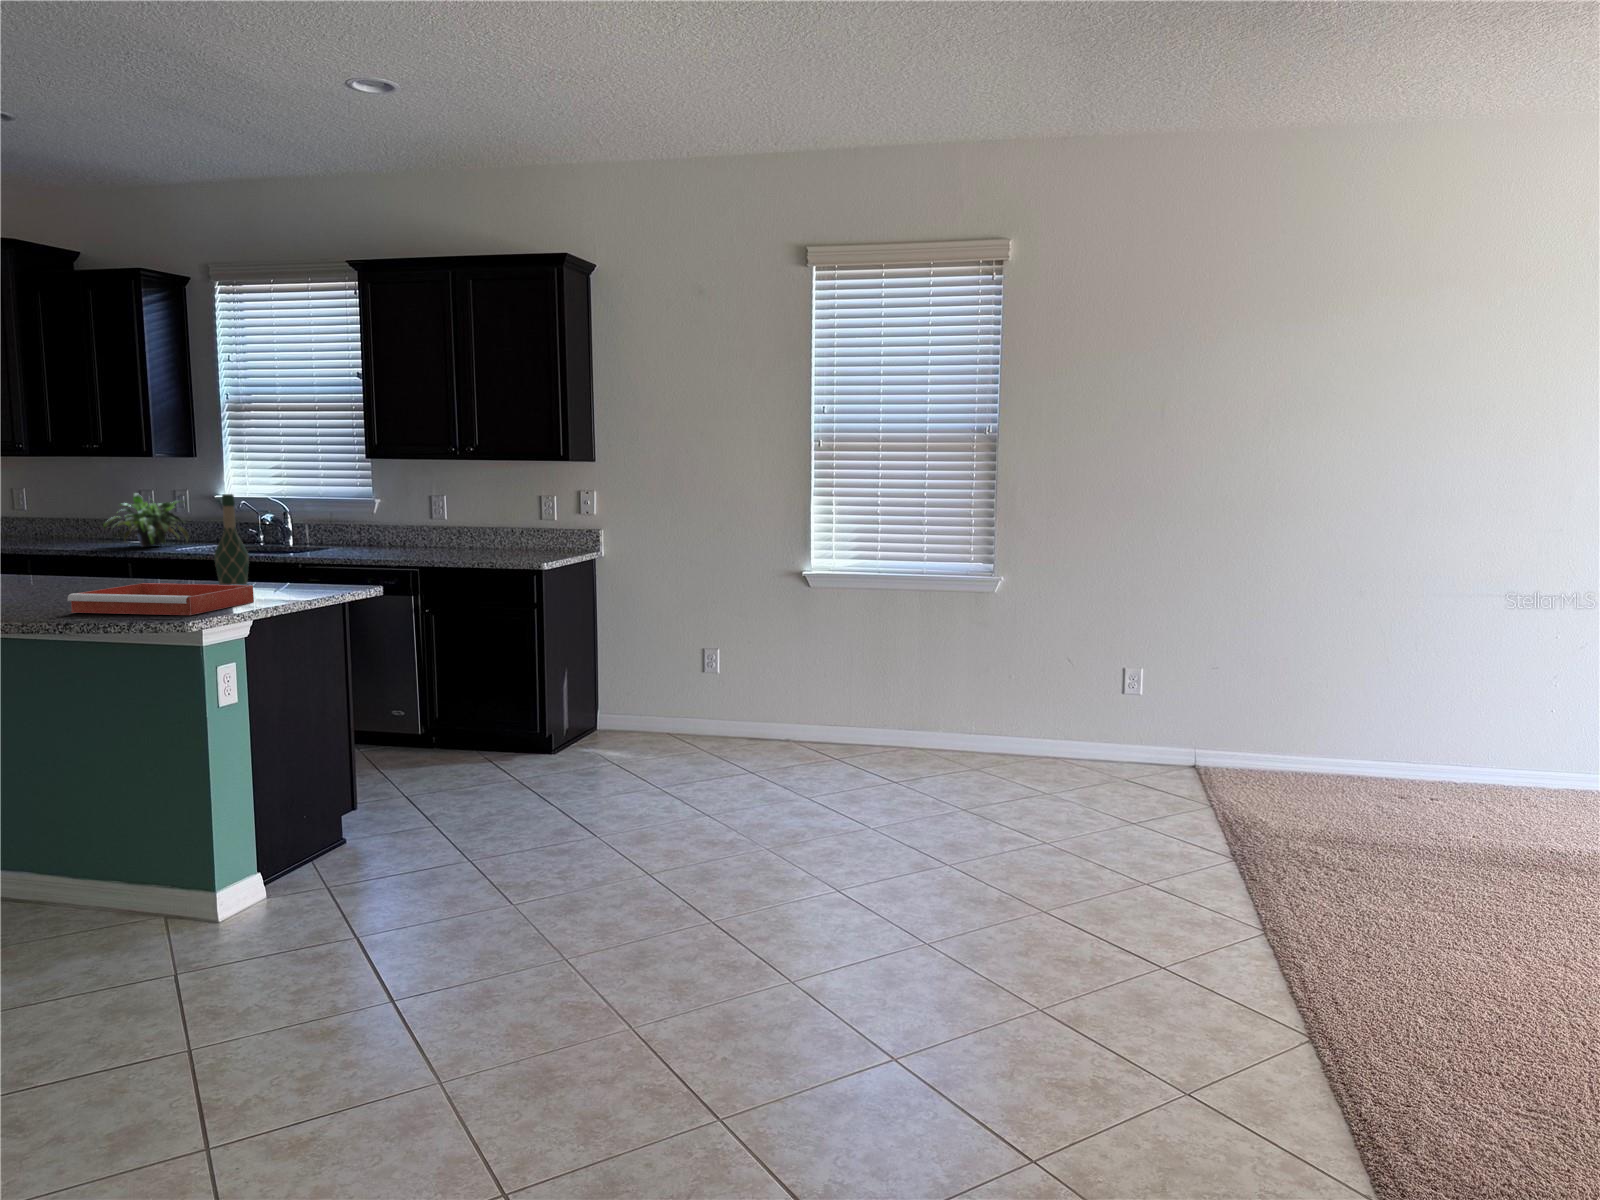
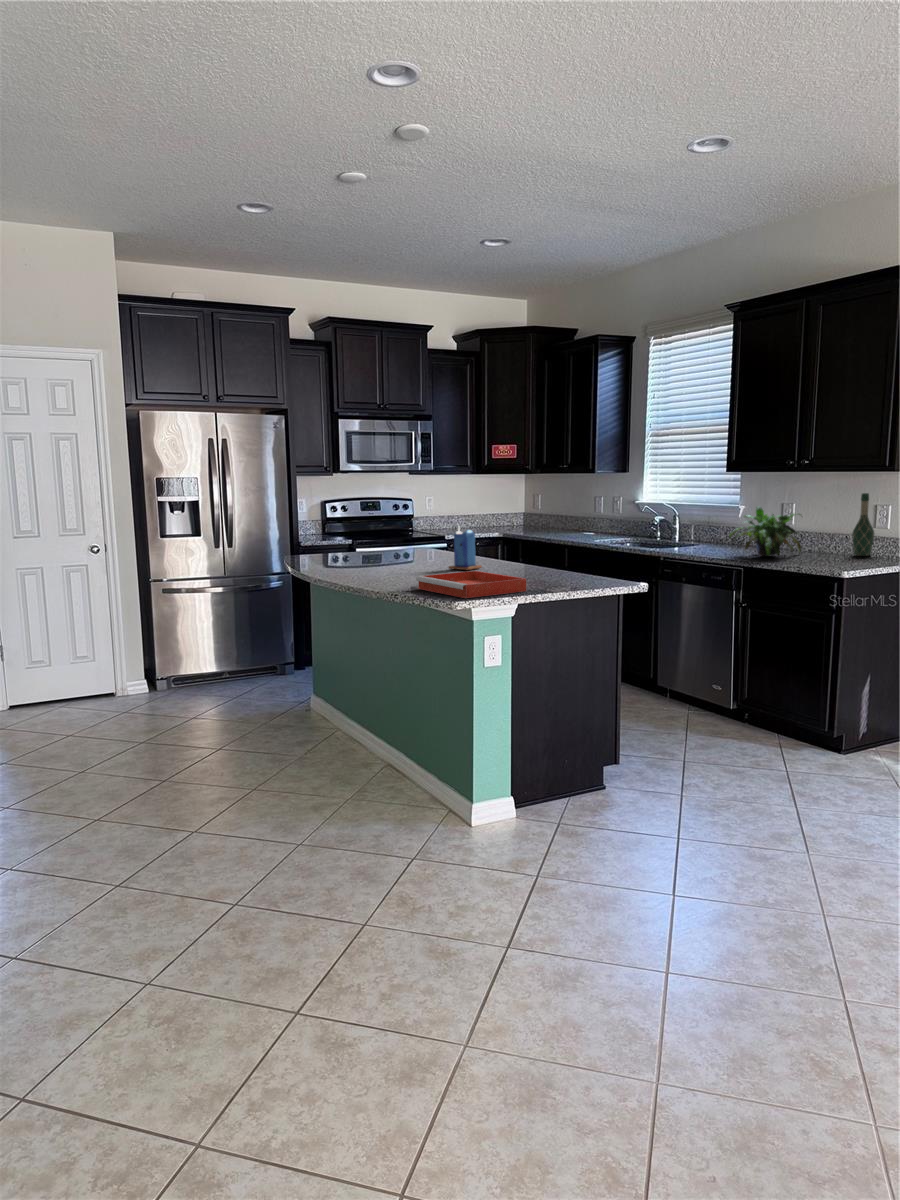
potted plant: present [103,493,189,547] -> present [729,506,801,557]
wine bottle: present [214,494,249,585] -> present [852,493,874,556]
candle: none [41,525,96,589] -> present [449,528,482,570]

